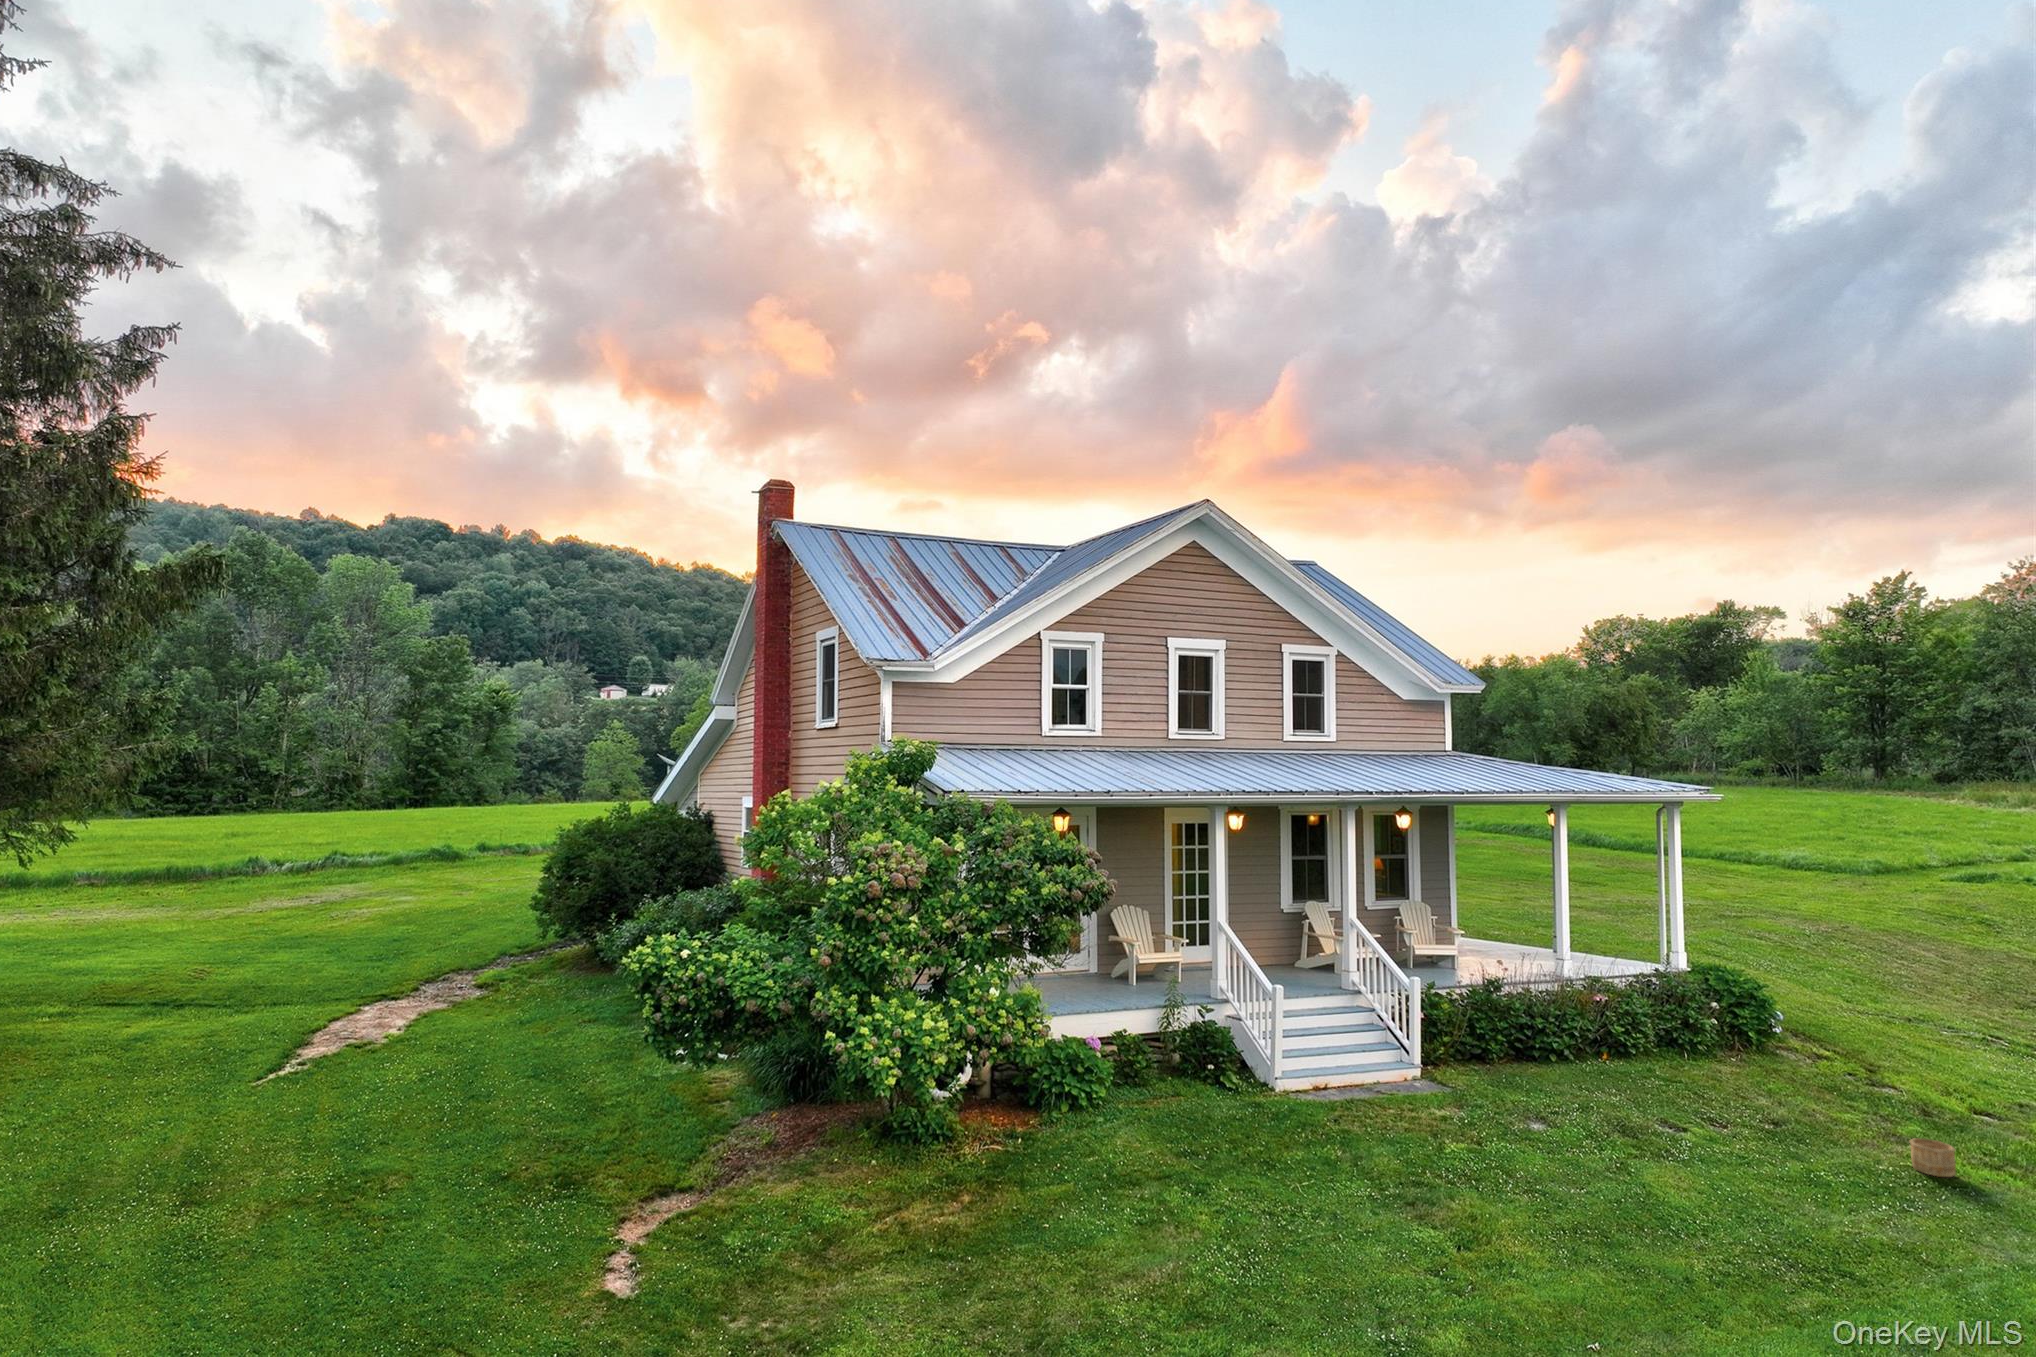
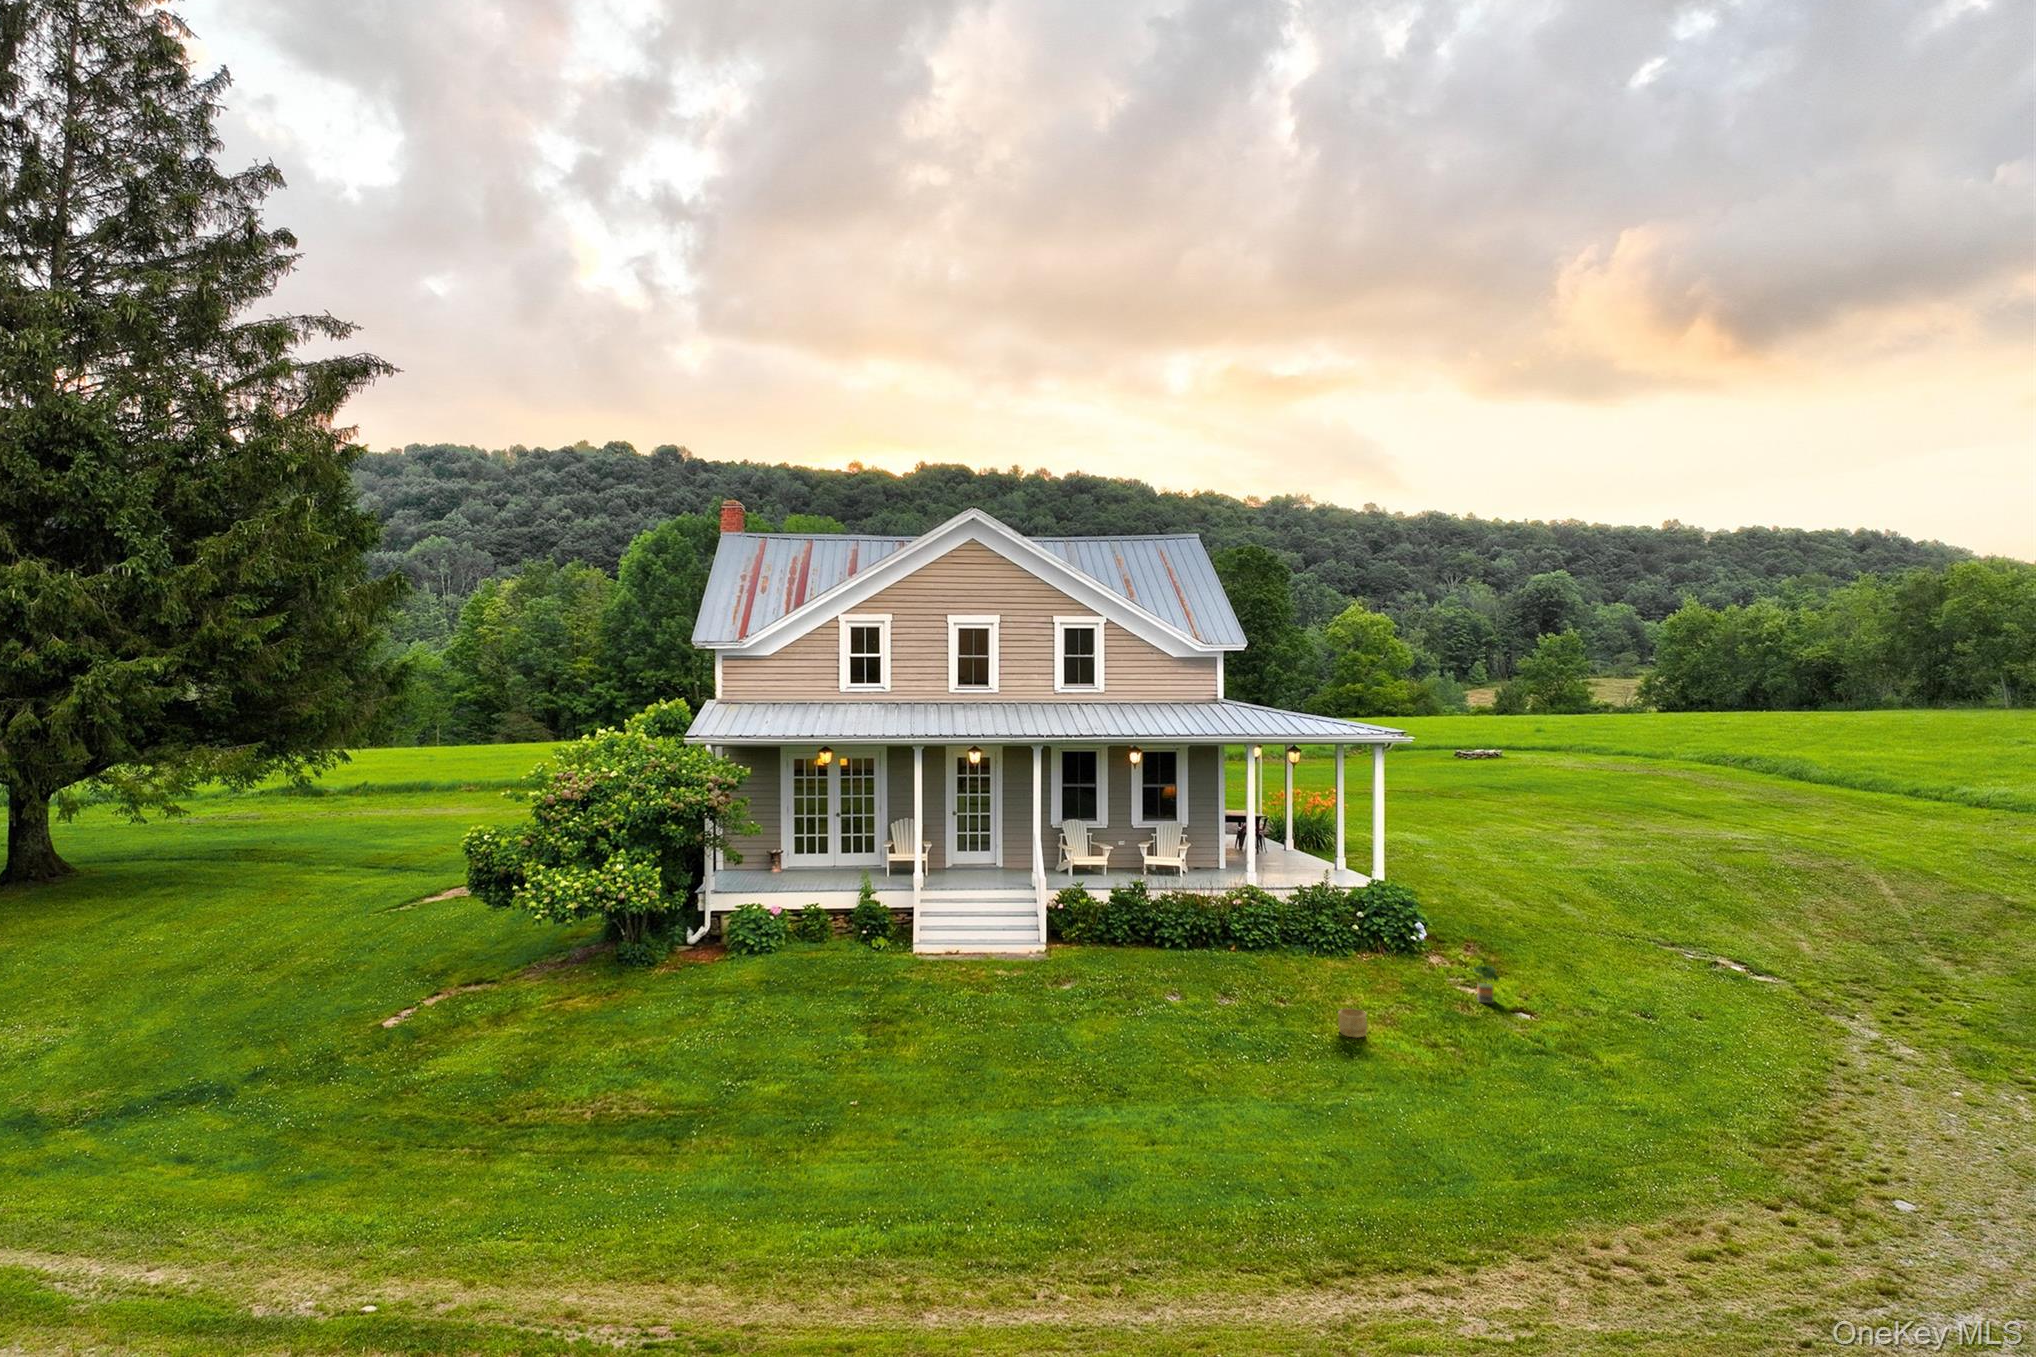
potted tree: none [1943,1069,1987,1117] -> present [1474,965,1499,1003]

